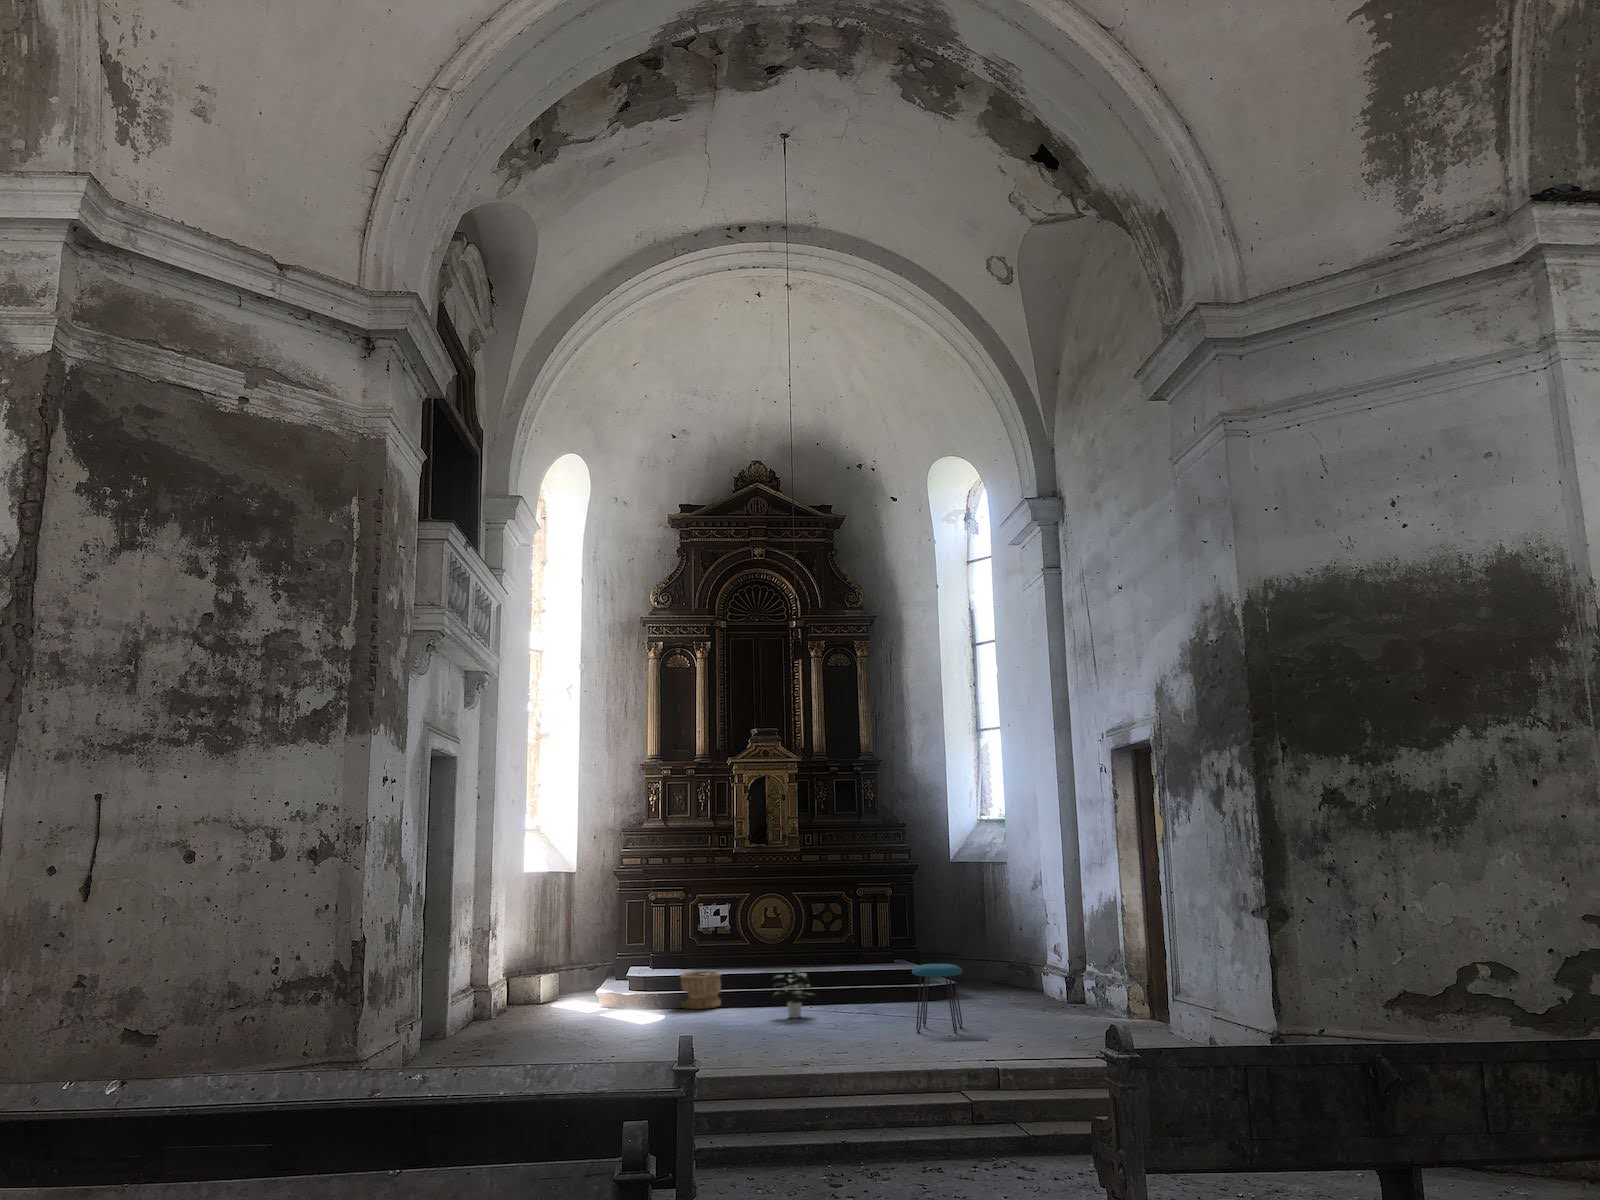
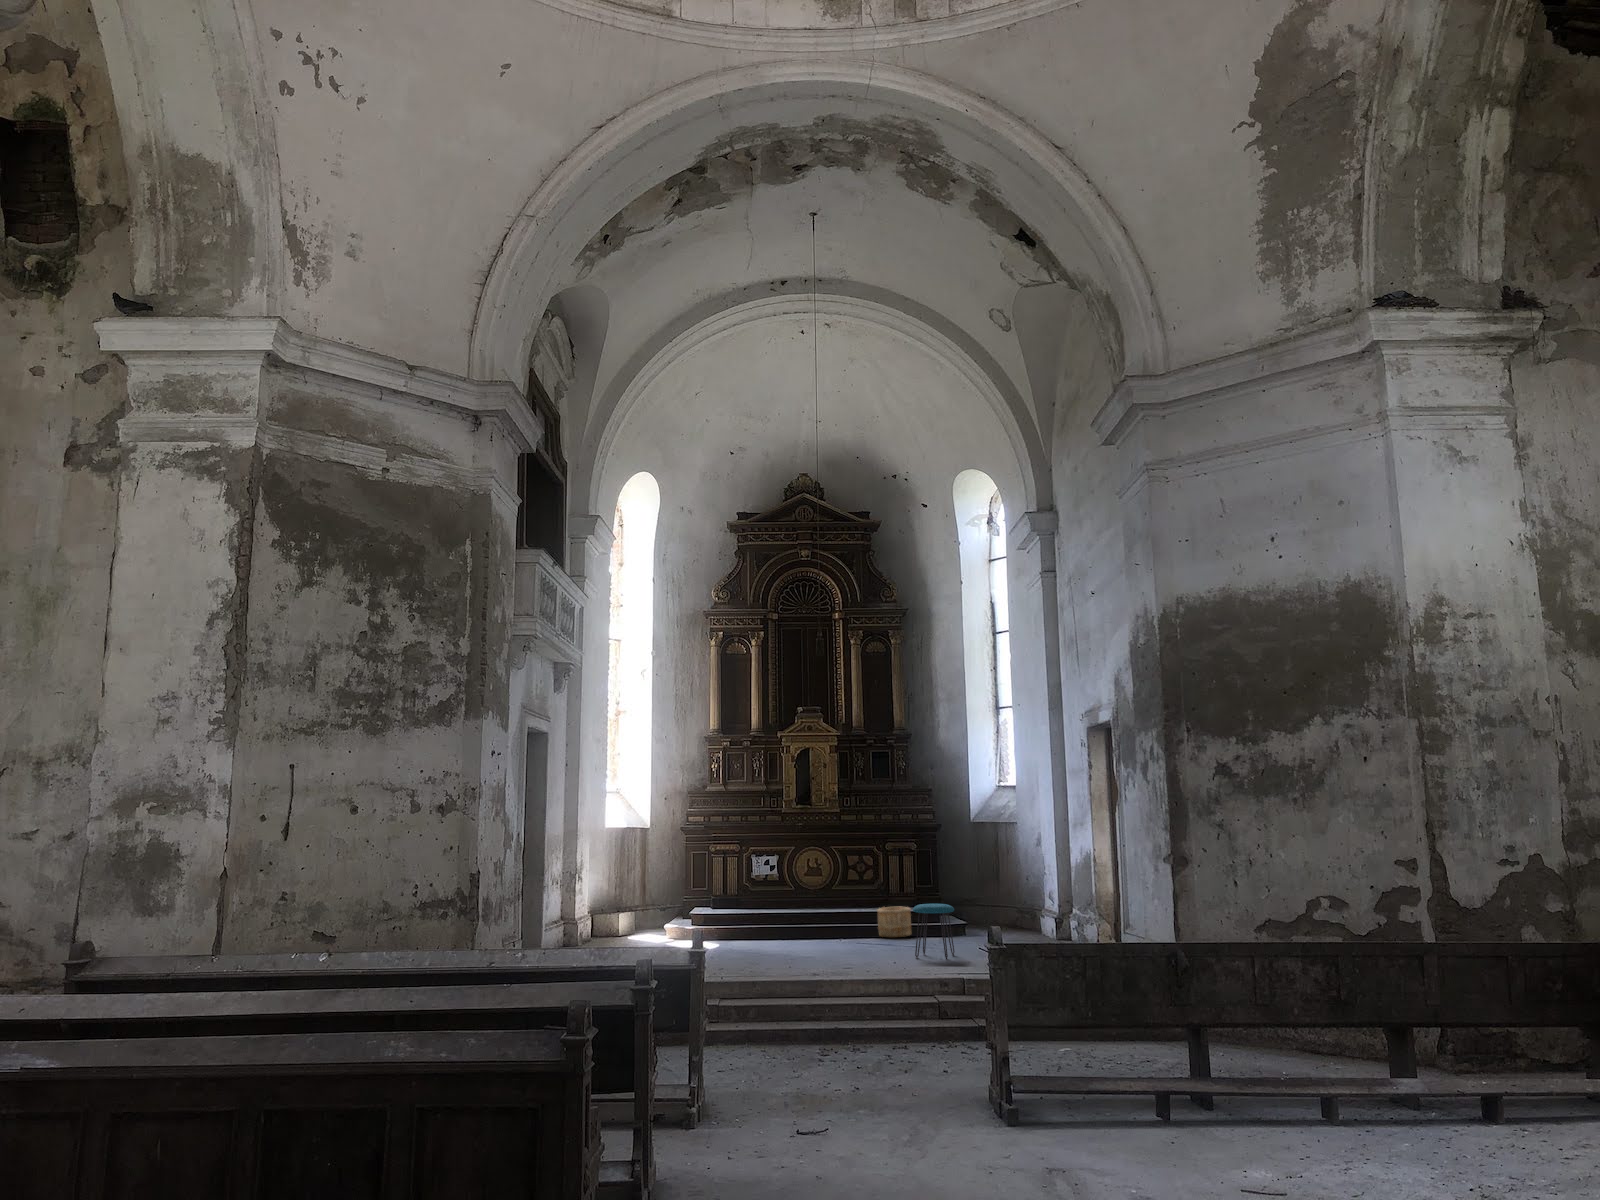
potted plant: present [773,970,811,1018] -> none [804,907,841,947]
wooden bucket: present [680,971,721,1009] -> present [877,906,911,937]

